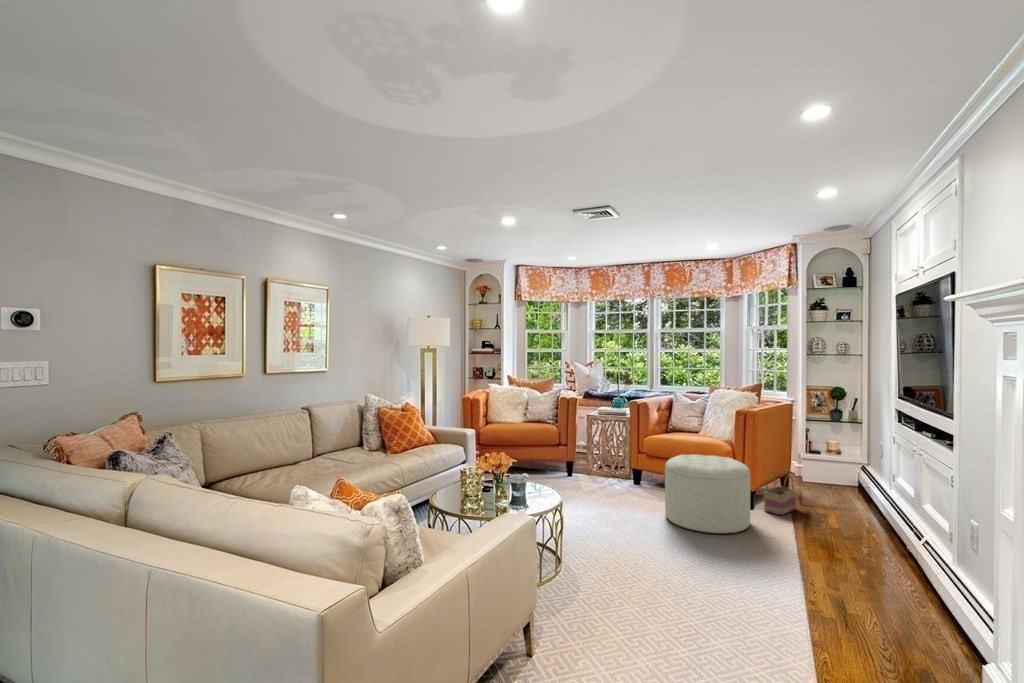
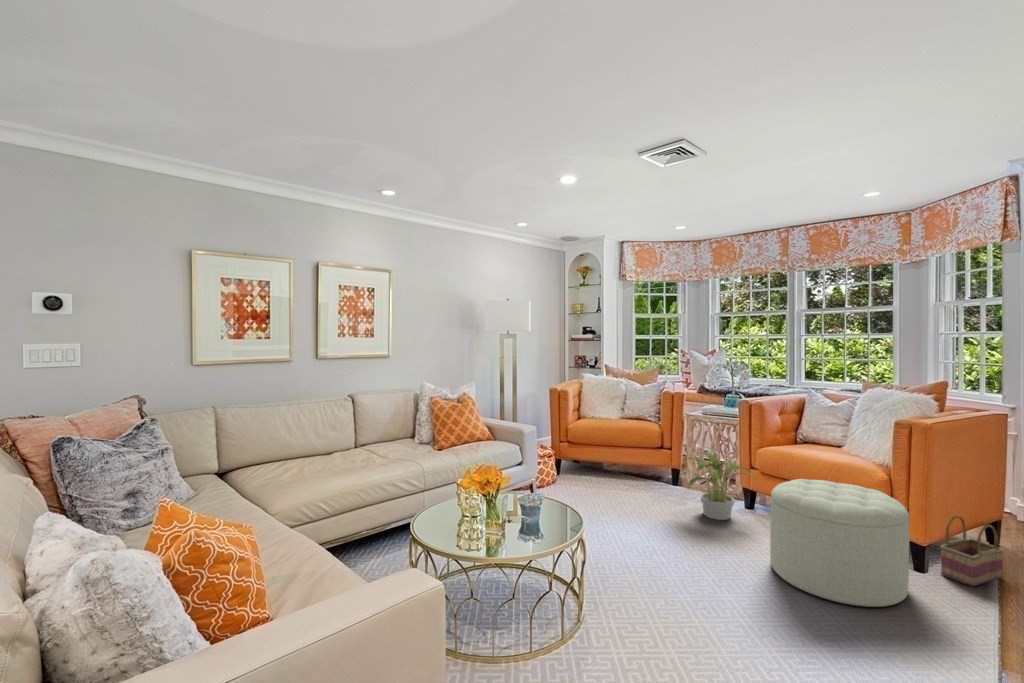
potted plant: none [590,443,647,494] -> present [685,453,755,520]

